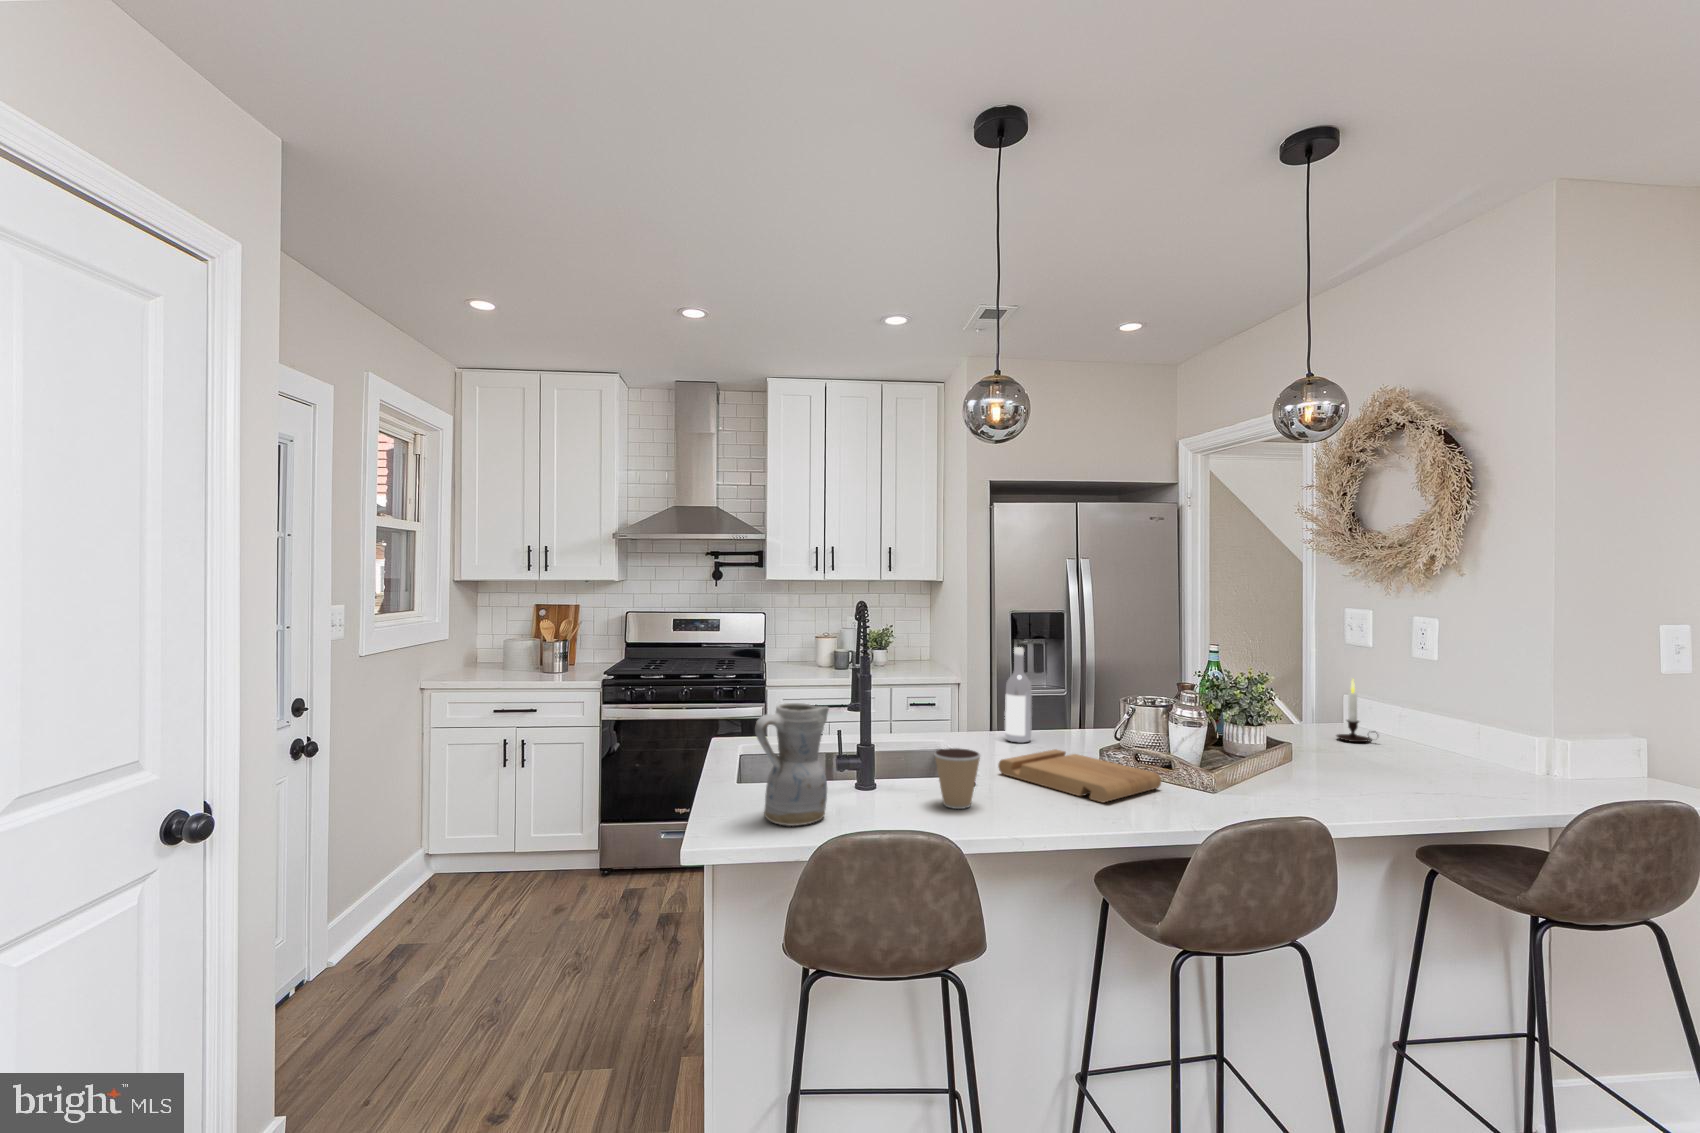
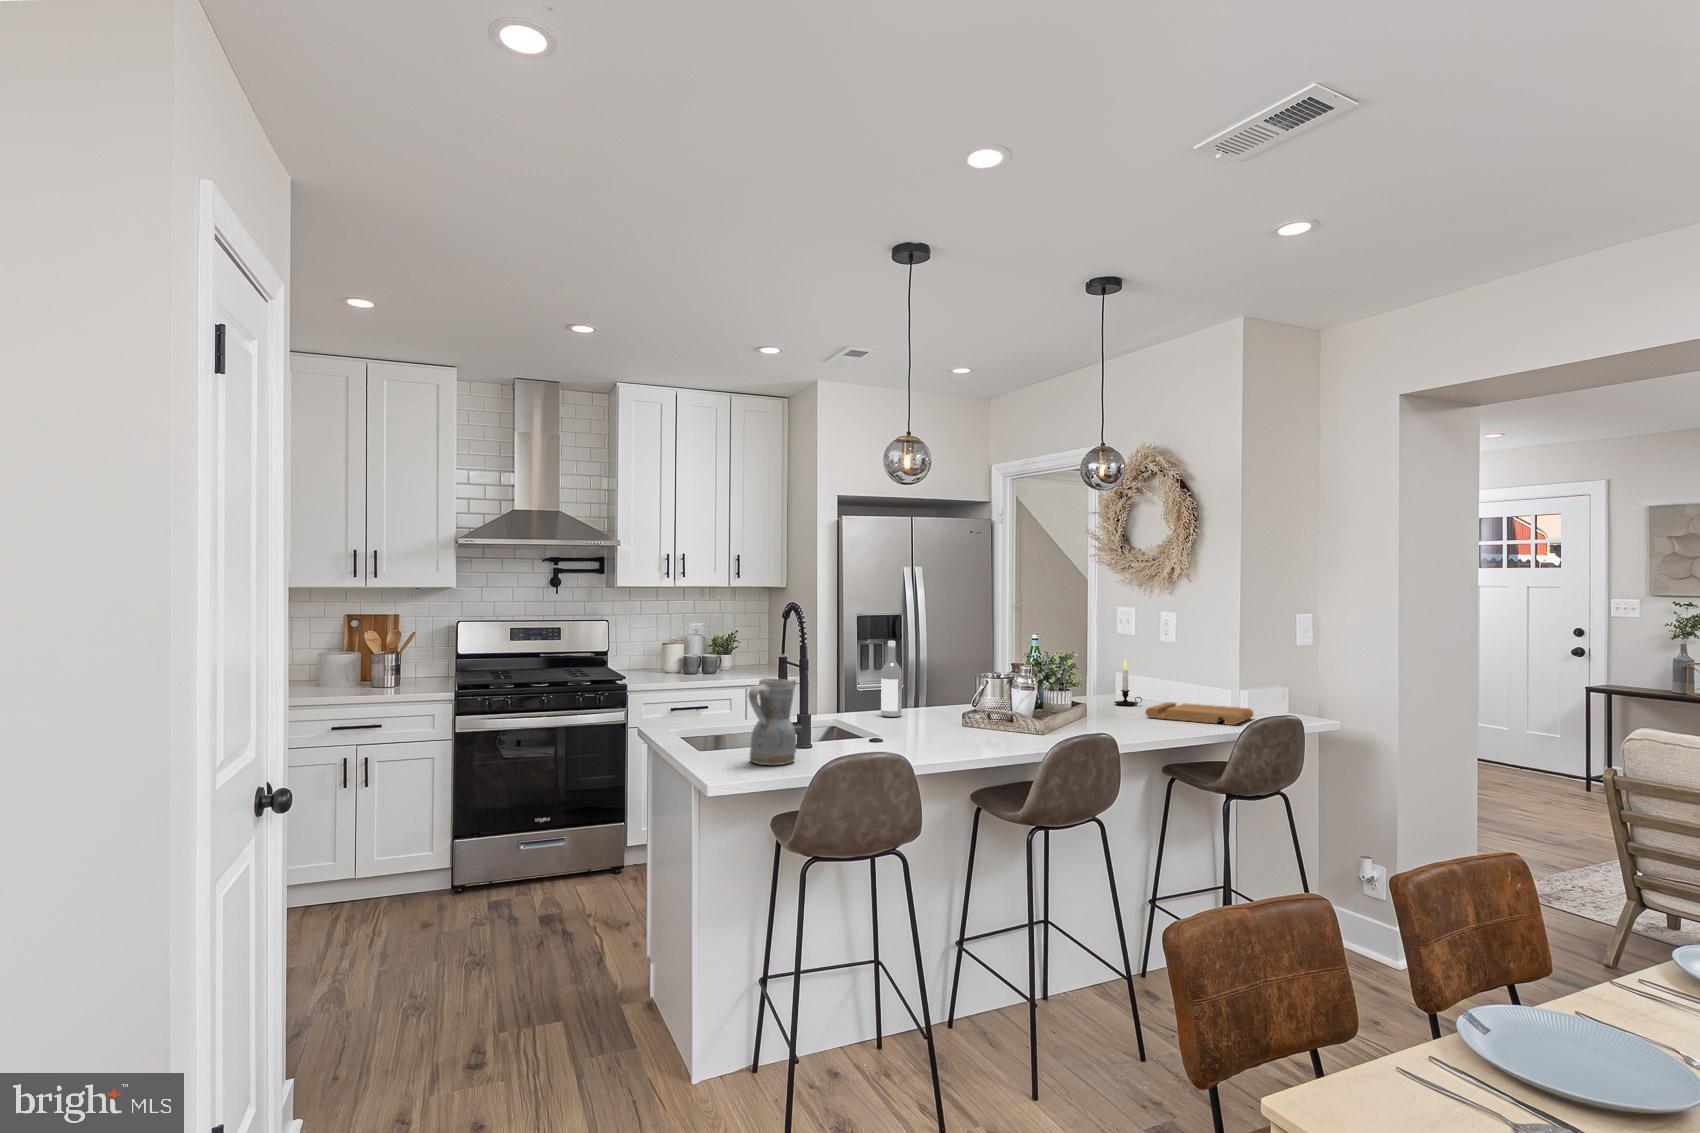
coffee cup: present [934,748,980,809] -> none [863,710,897,751]
cutting board: present [998,749,1161,802] -> present [1145,702,1253,725]

